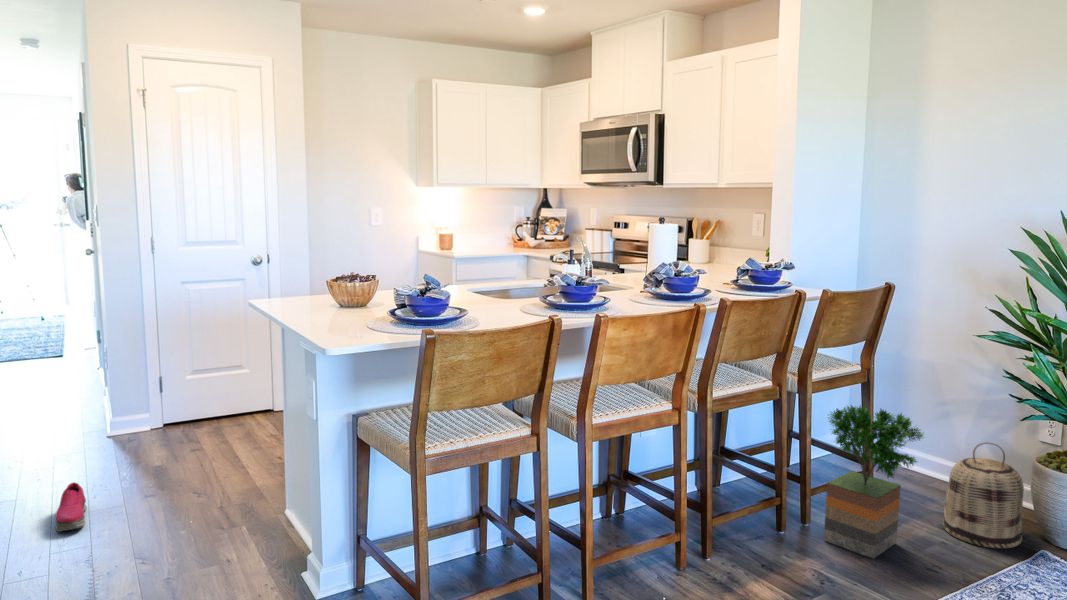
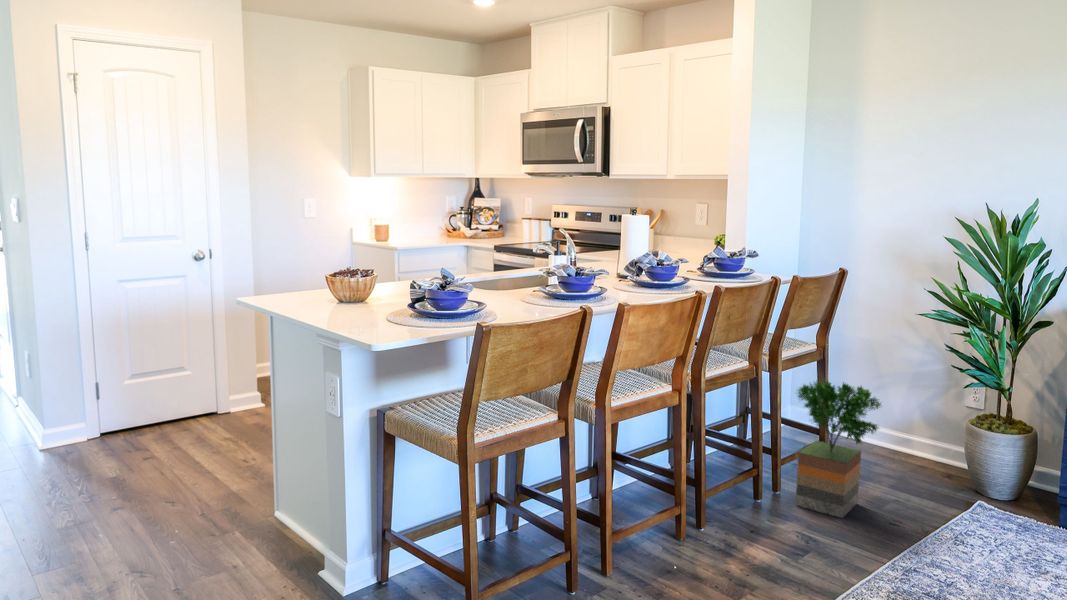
basket: present [942,442,1024,549] -> none [891,409,961,502]
shoe: present [56,482,86,532] -> none [21,499,55,552]

